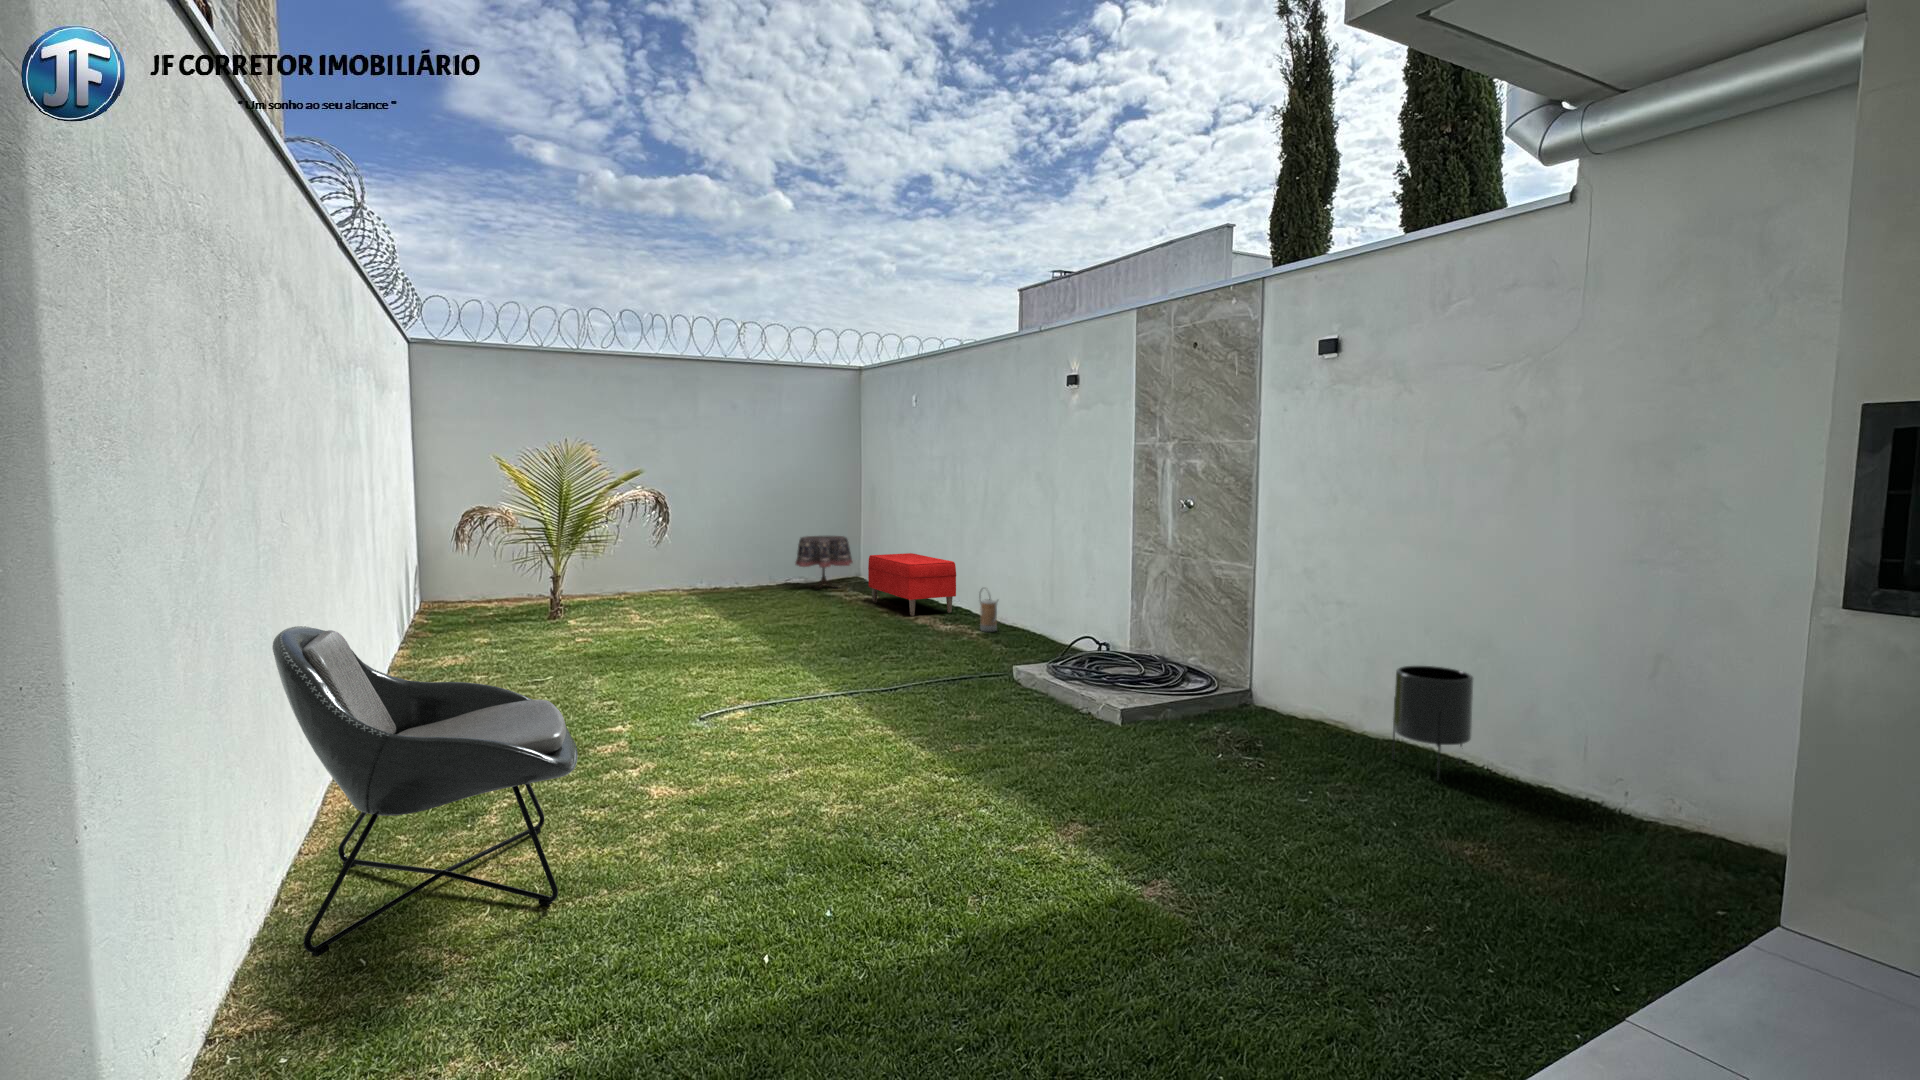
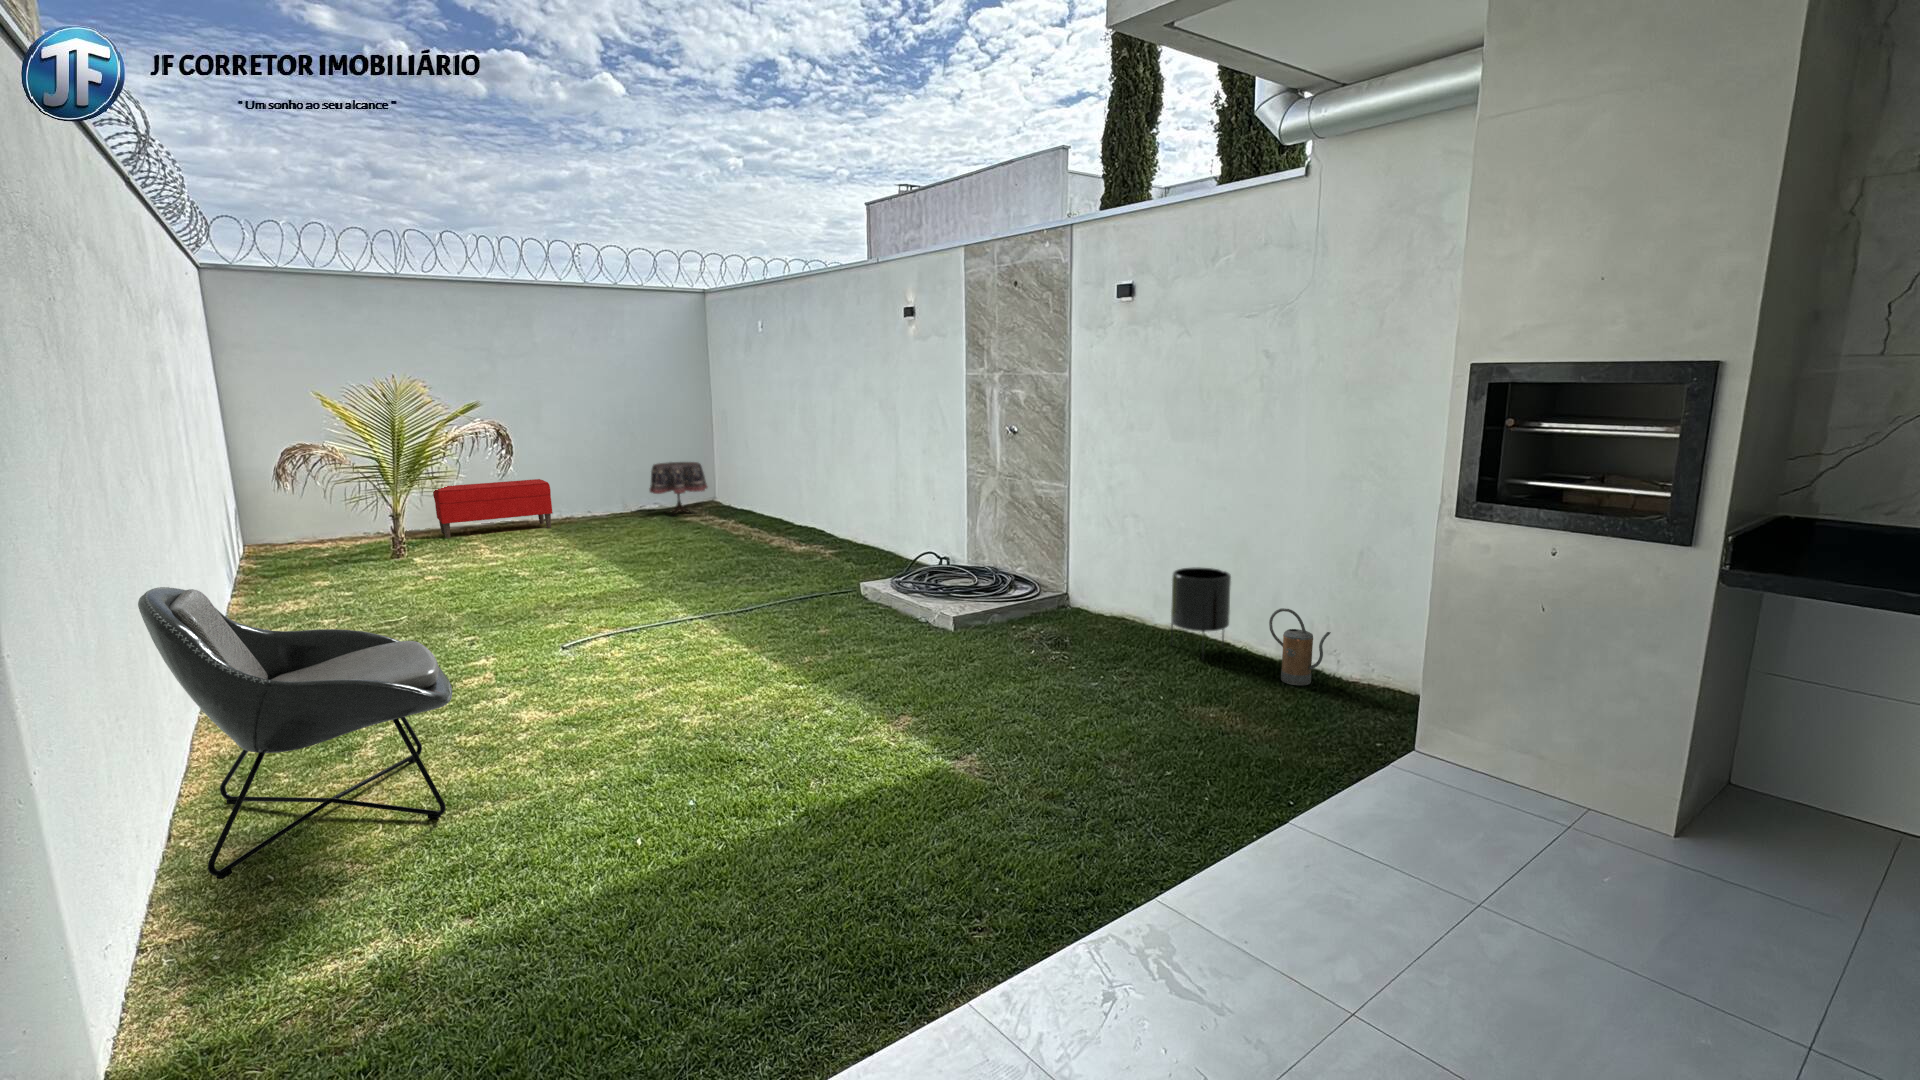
bench: present [868,553,956,616] -> present [433,479,552,538]
watering can: present [979,587,998,632] -> present [1269,608,1331,685]

